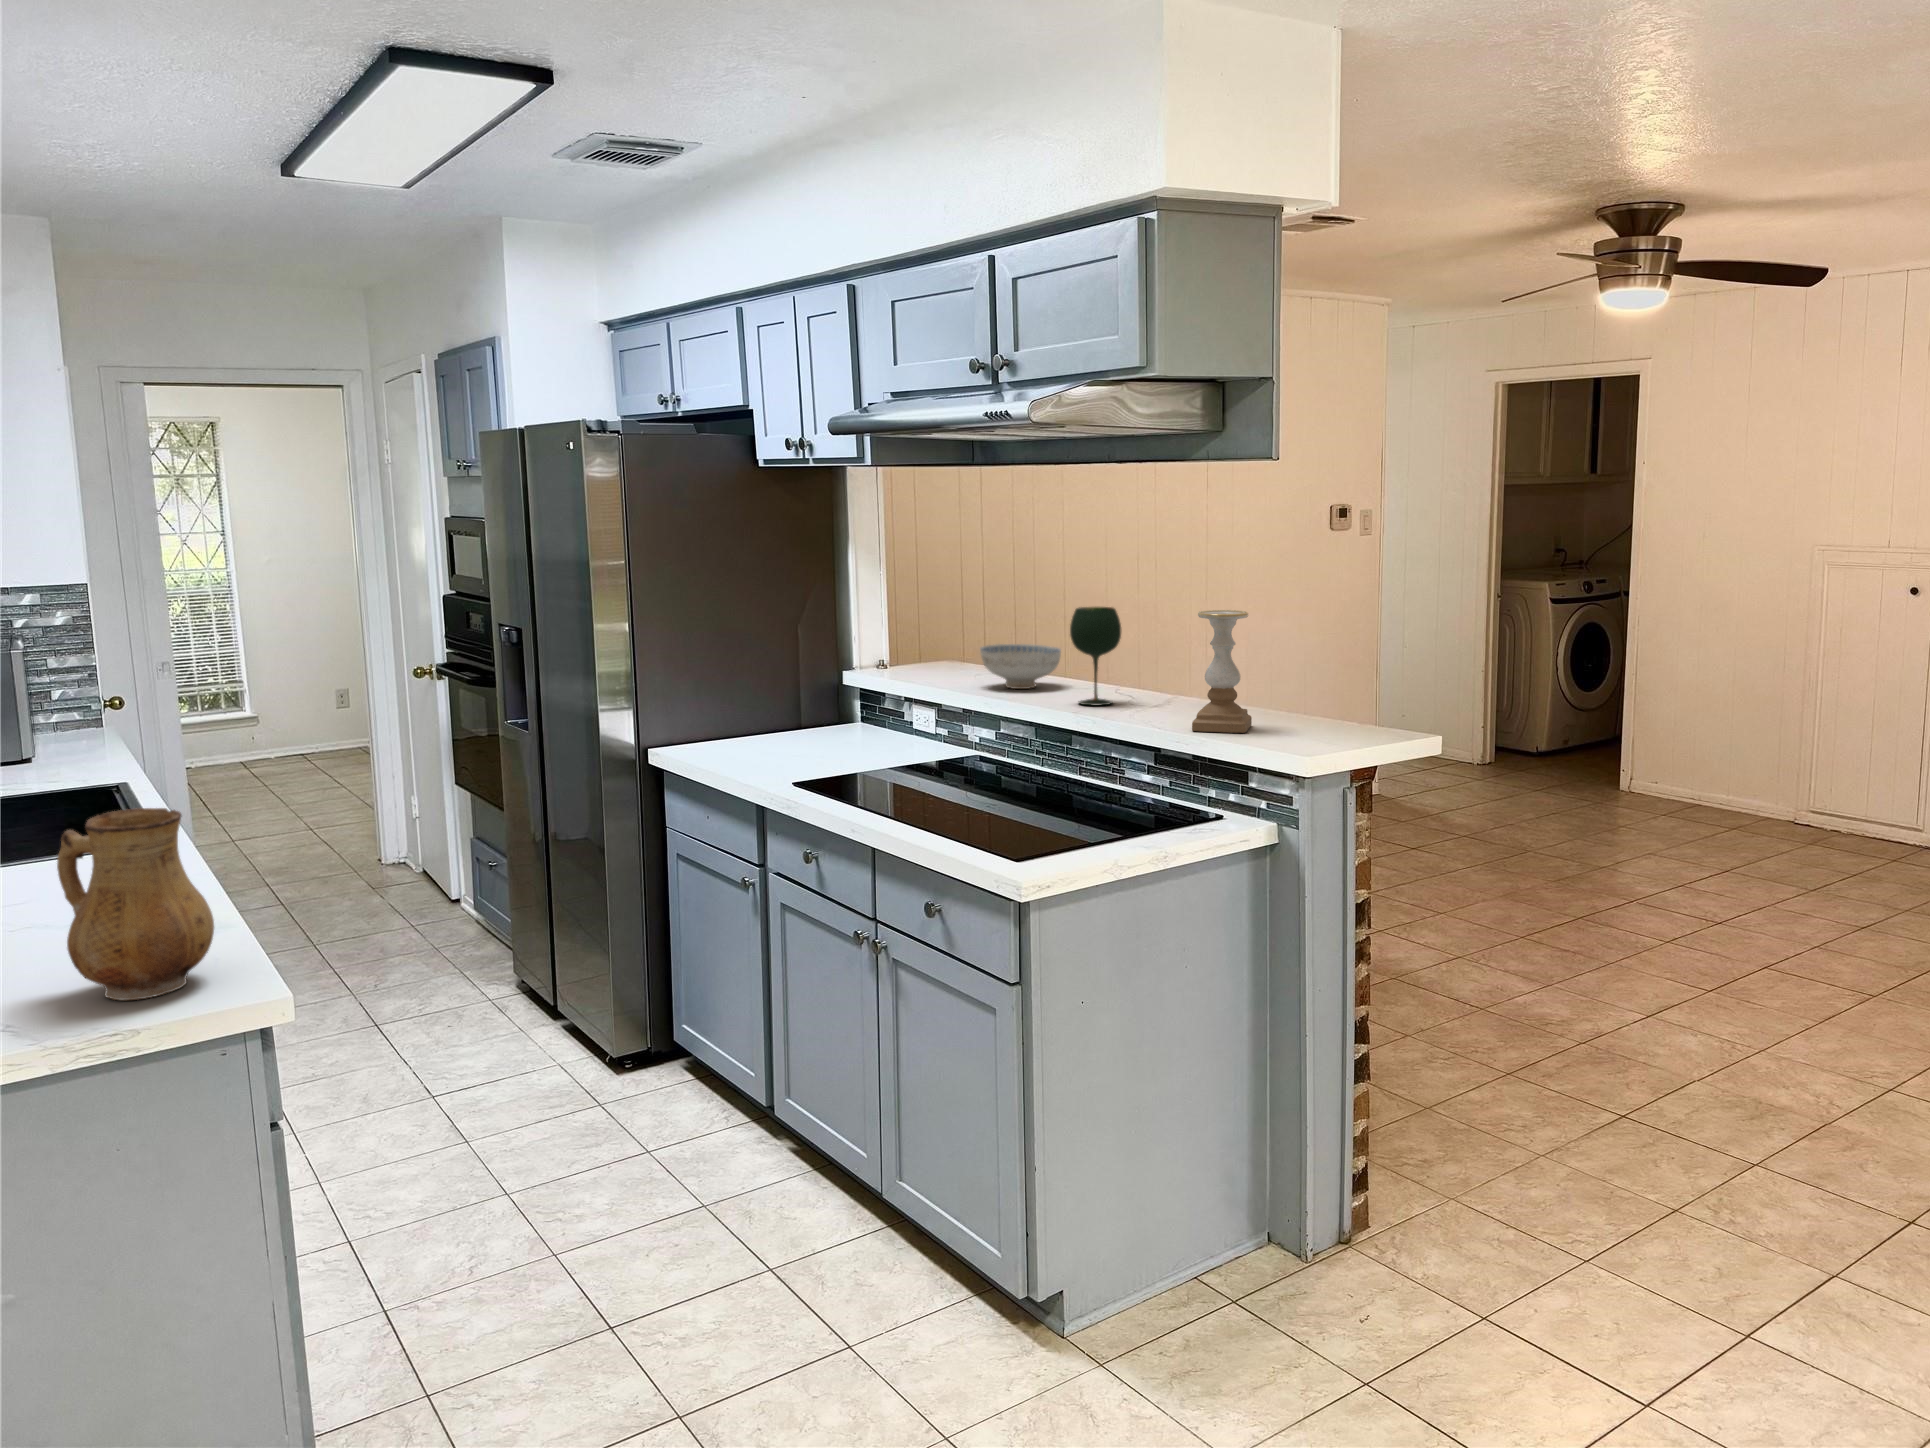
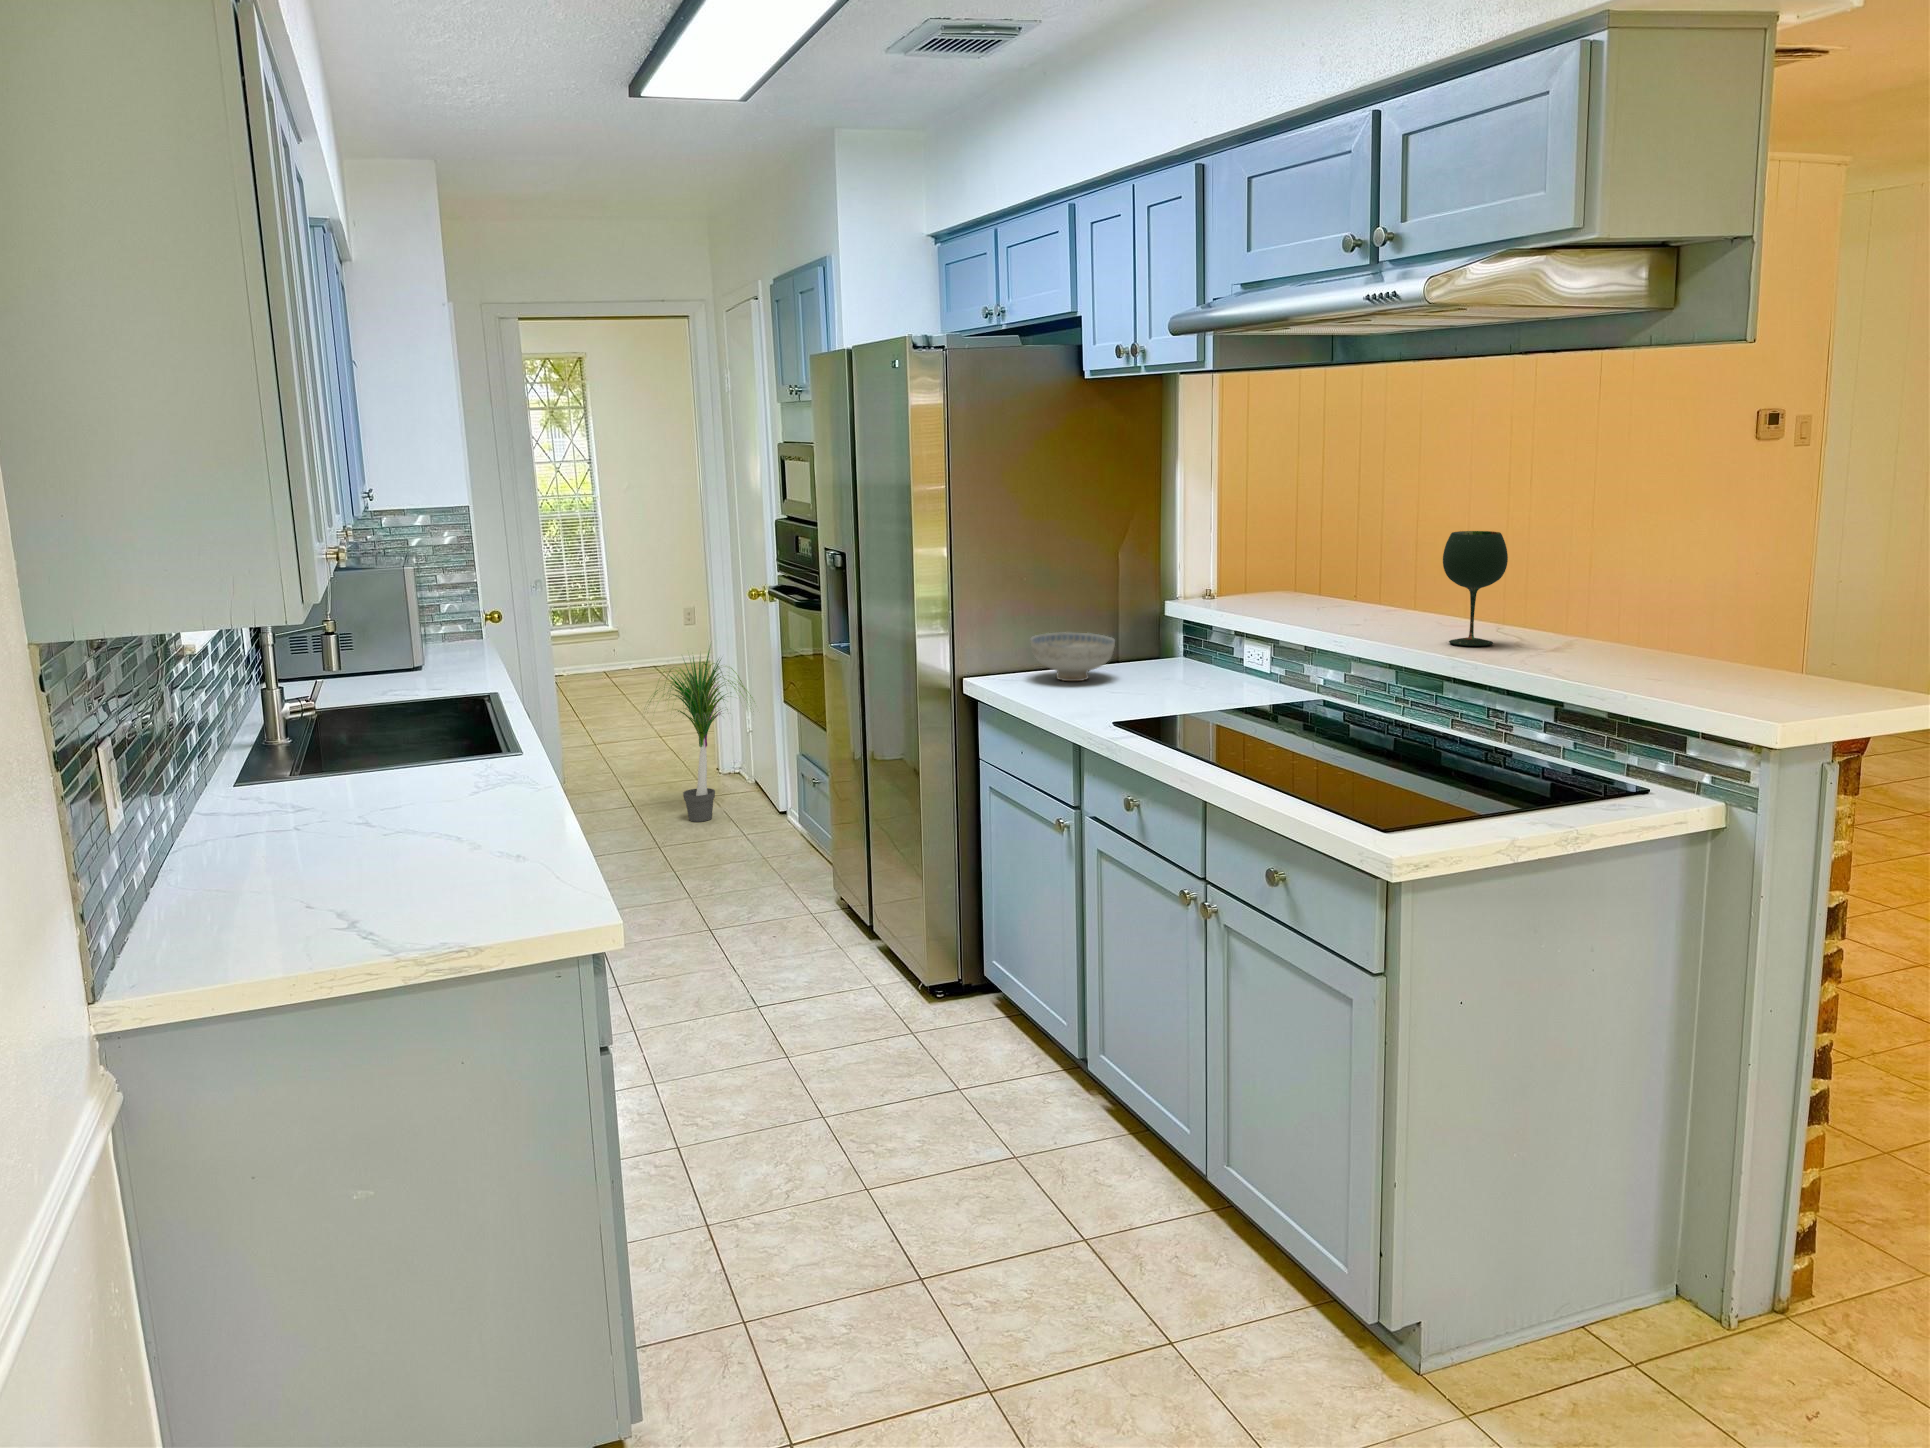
candle holder: present [1192,610,1252,733] -> none [1606,535,1690,686]
ceramic bowl: present [980,644,1061,689] -> present [1031,632,1115,681]
potted plant: none [292,722,432,917] -> present [650,648,753,822]
ceramic pitcher: present [57,808,214,1000] -> none [401,726,540,920]

